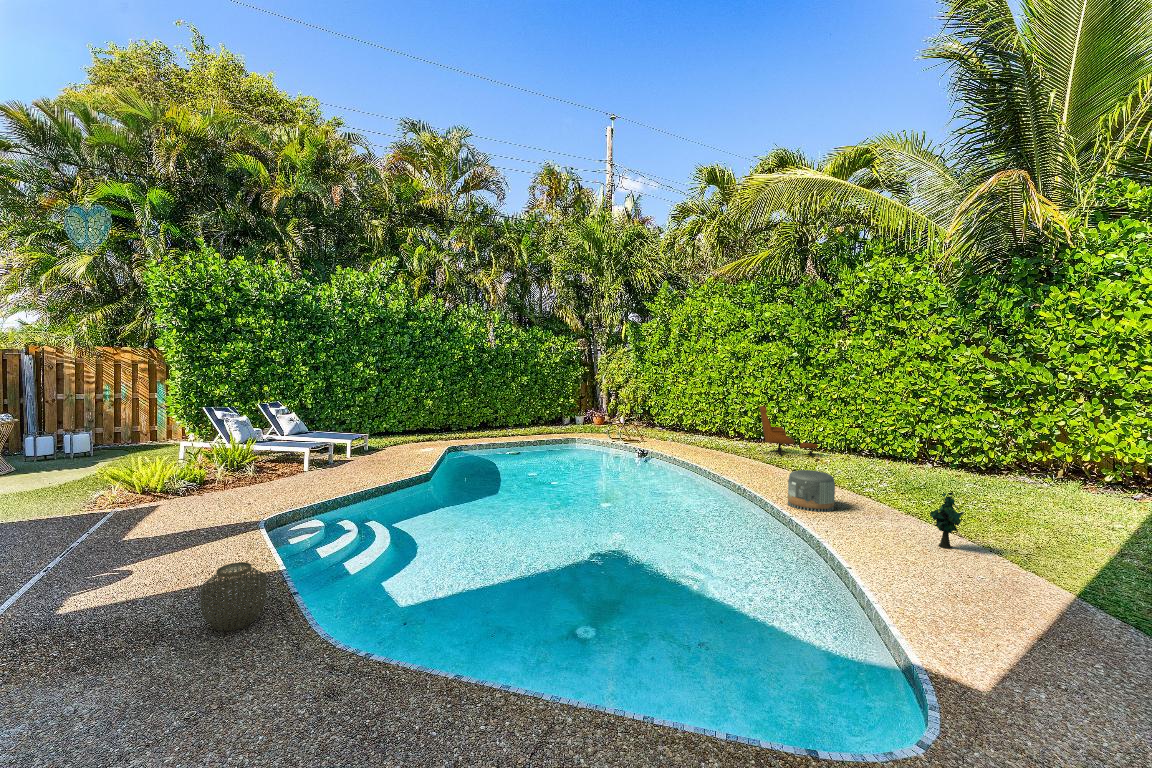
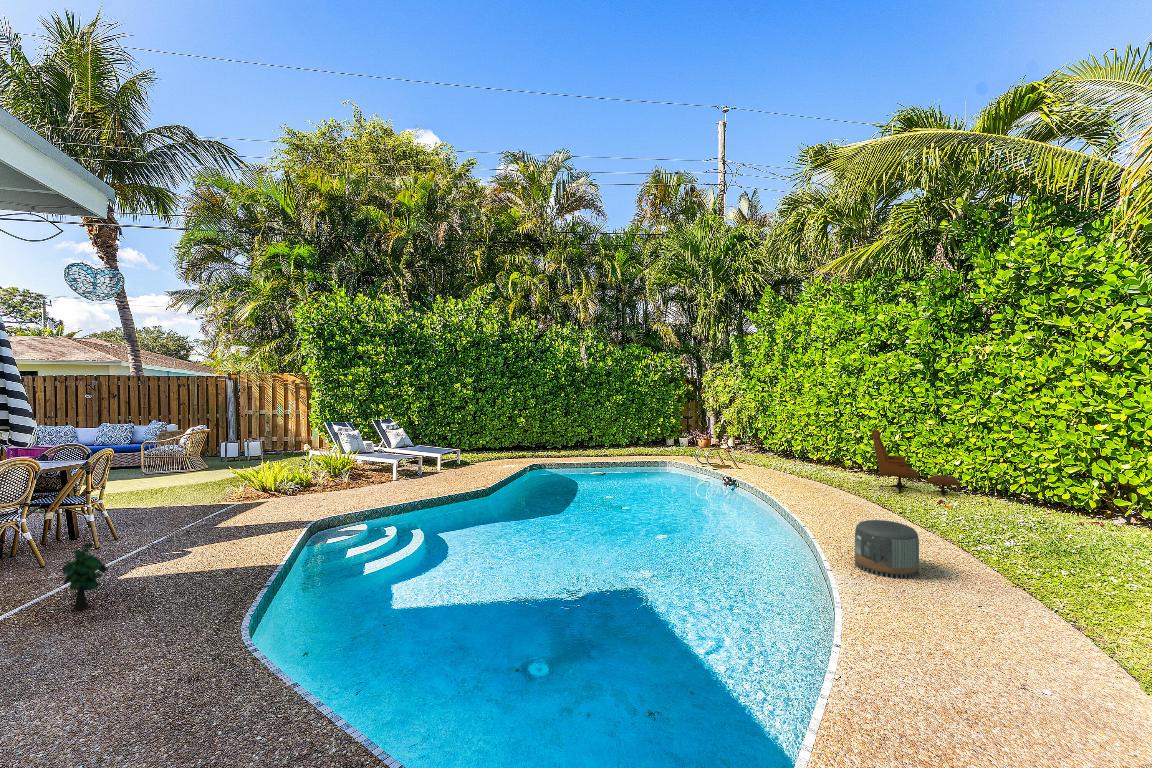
decorative plant: present [930,492,964,549] -> present [58,543,108,611]
woven basket: present [201,562,267,631] -> none [112,594,181,661]

